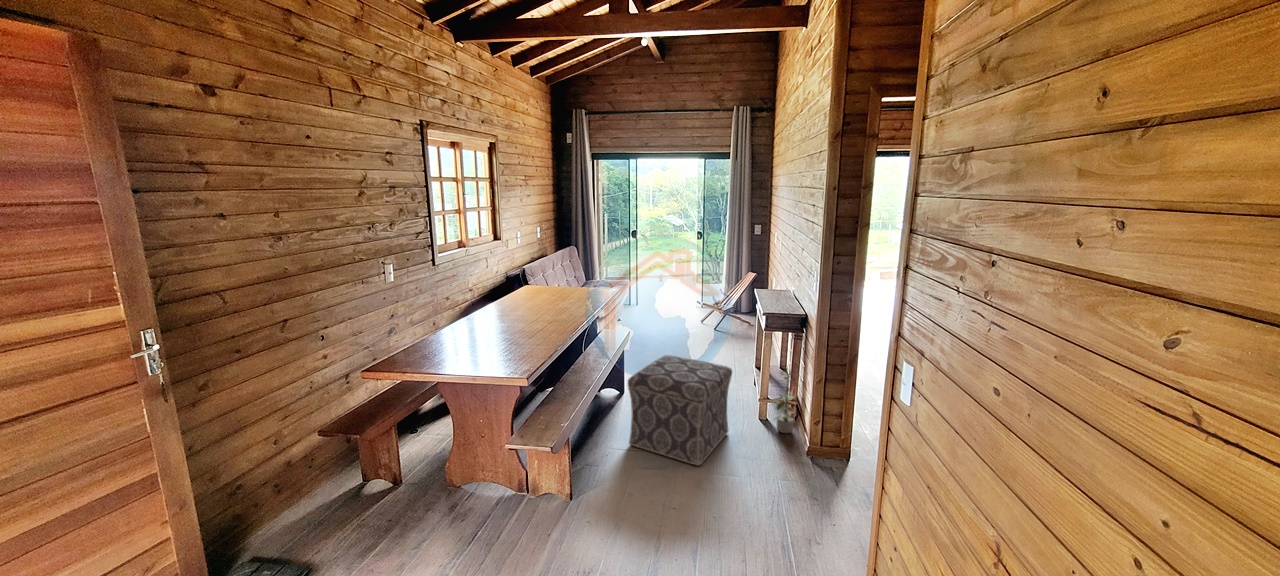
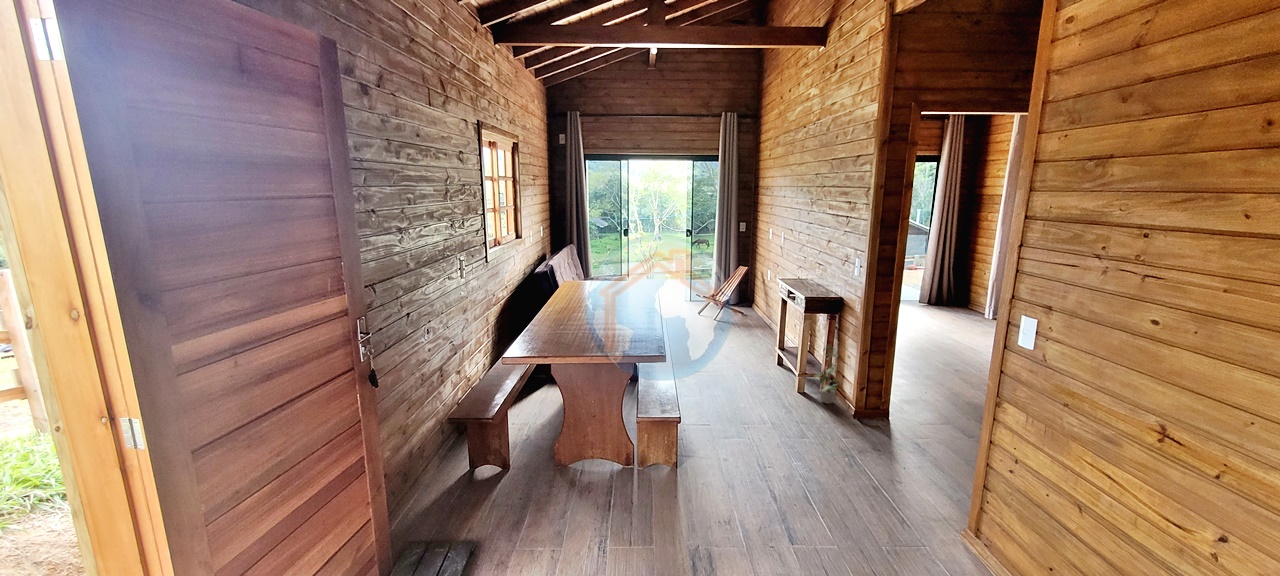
ottoman: present [628,355,732,466] -> none [701,341,786,436]

